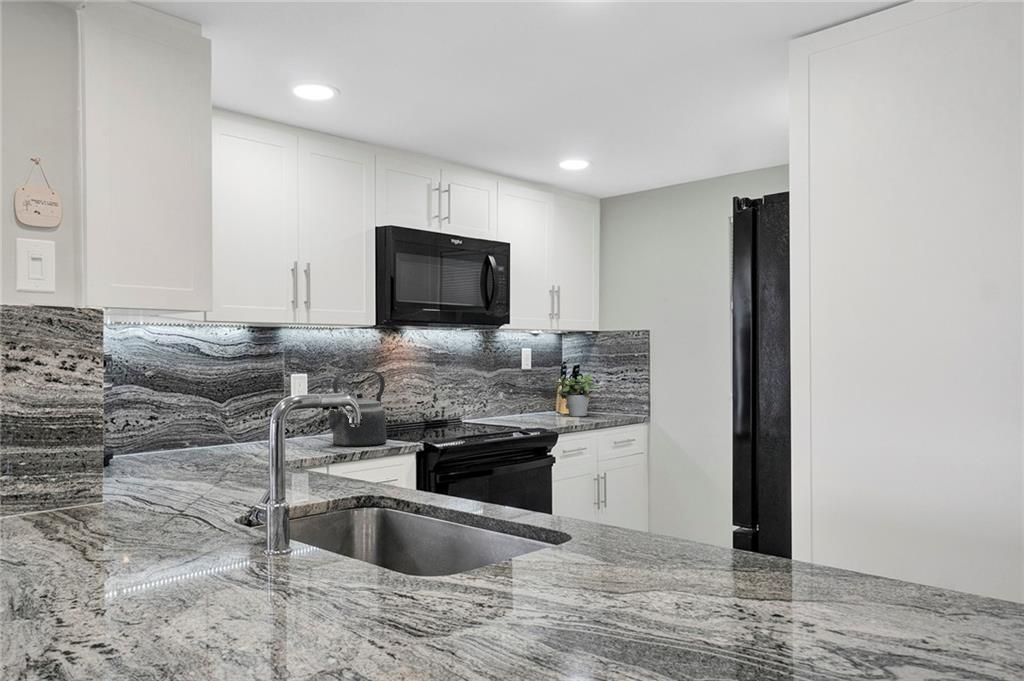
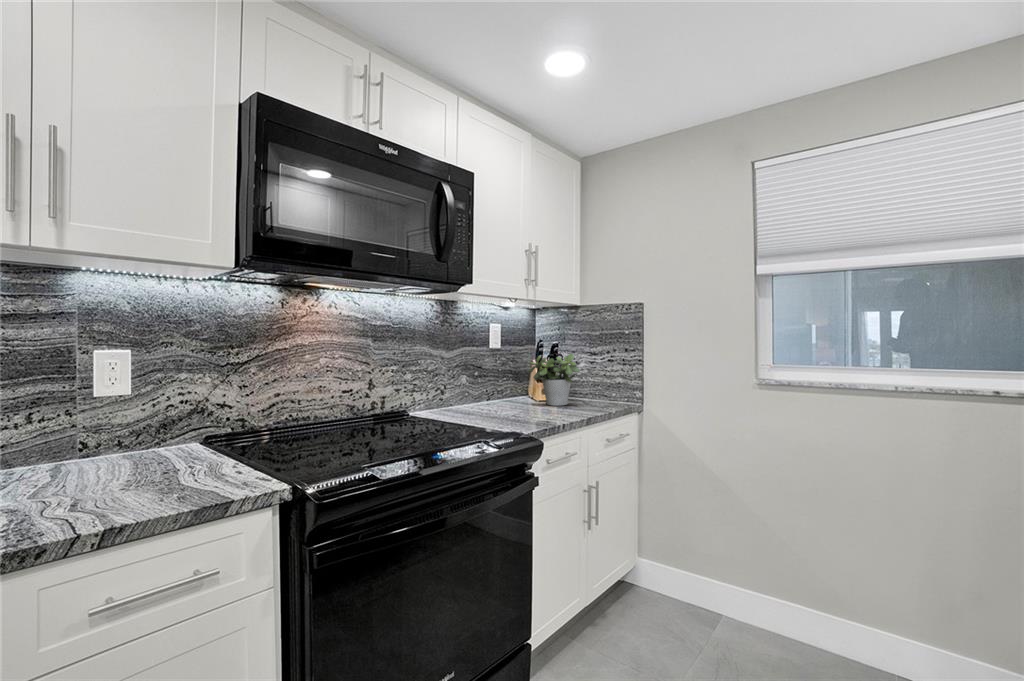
kettle: present [329,370,387,446] -> none [53,341,223,498]

